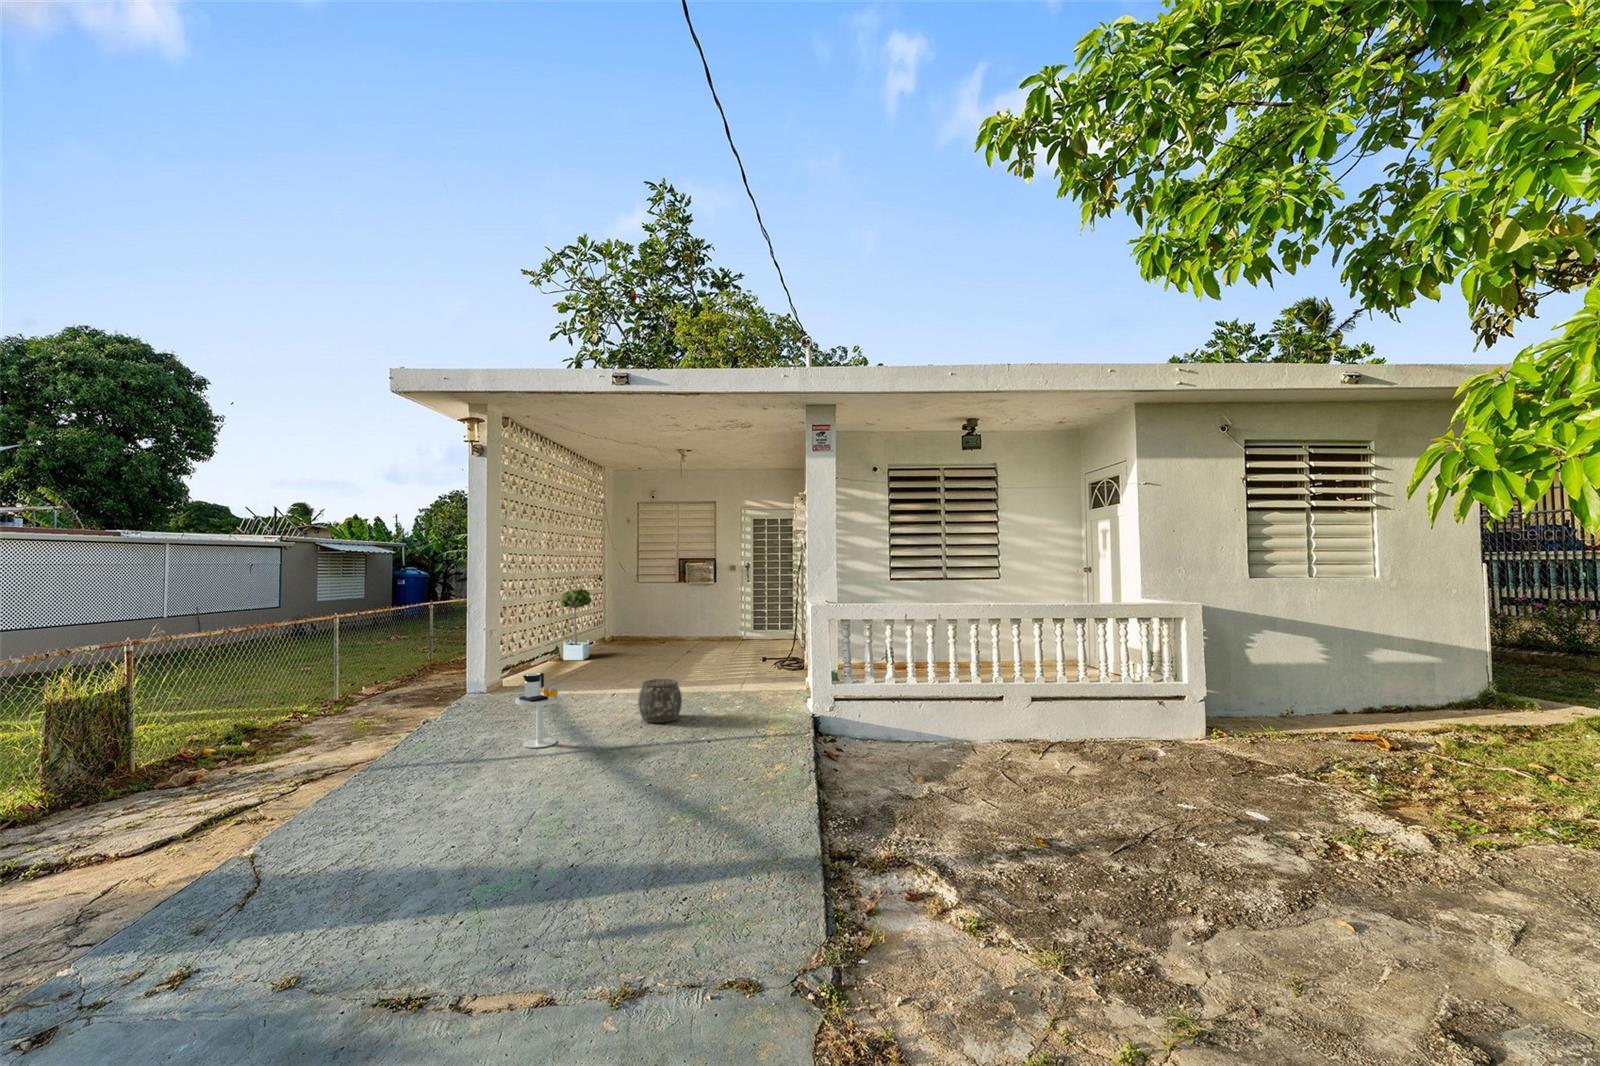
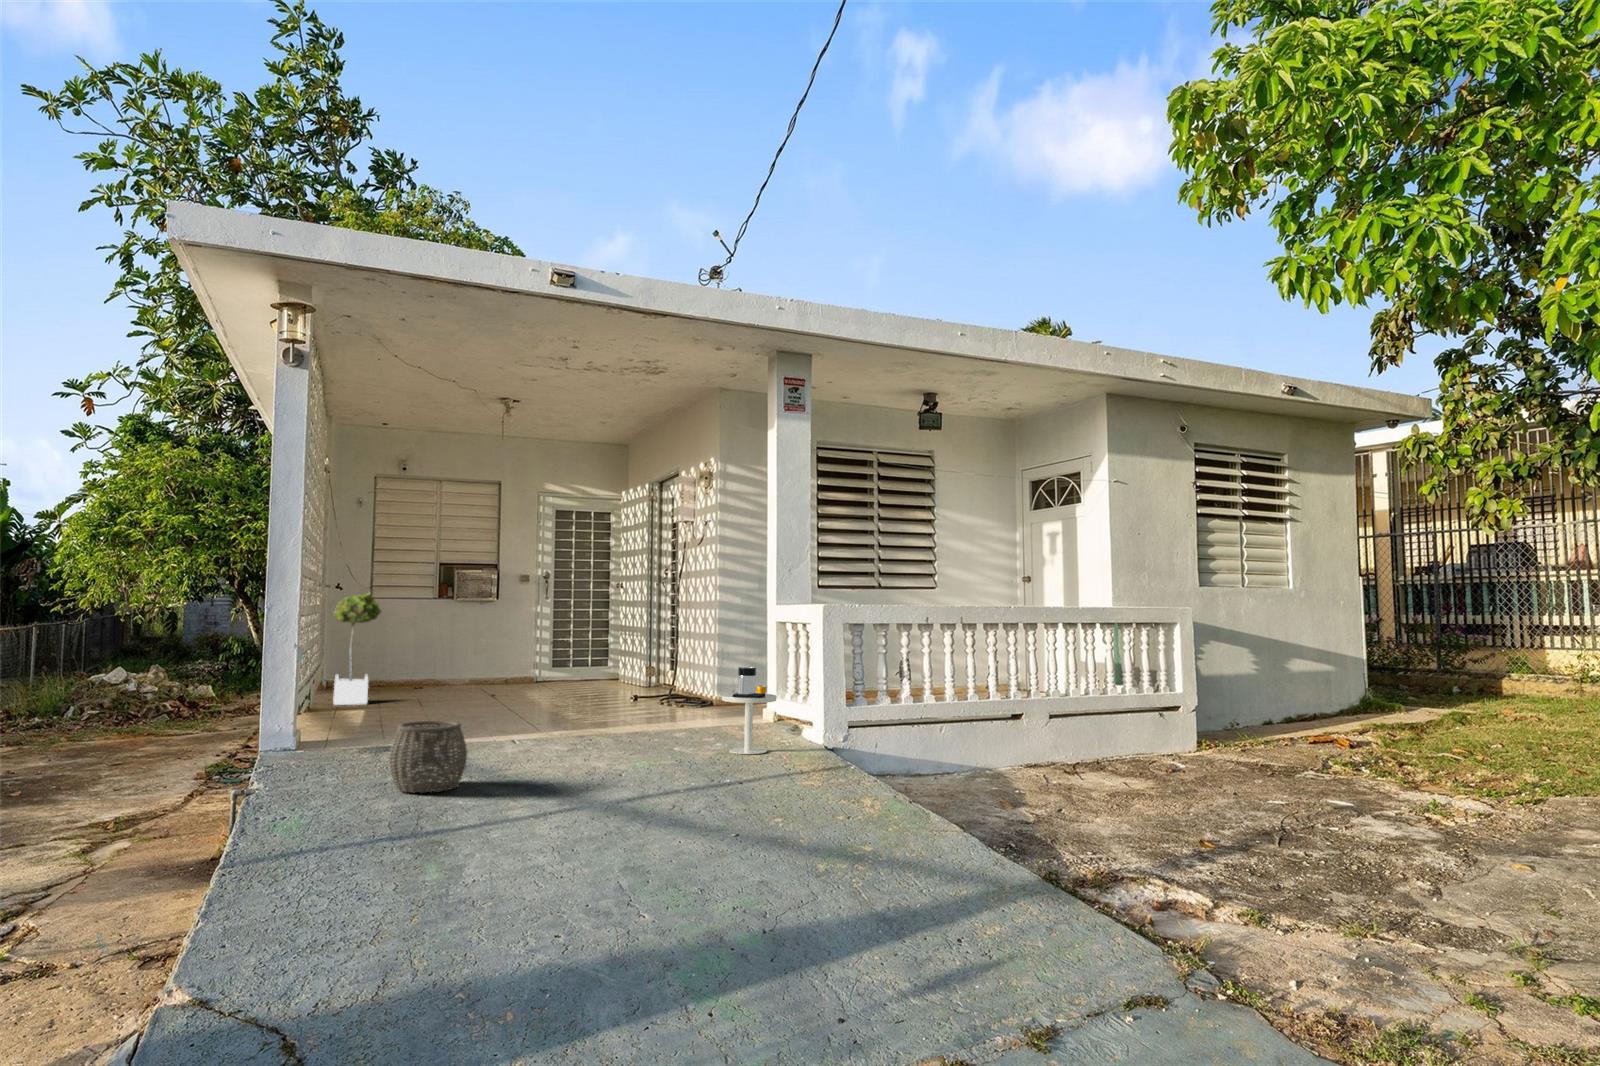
side table: present [515,673,564,748] -> present [722,667,776,754]
woven basket: present [638,679,682,723] -> present [389,721,467,793]

